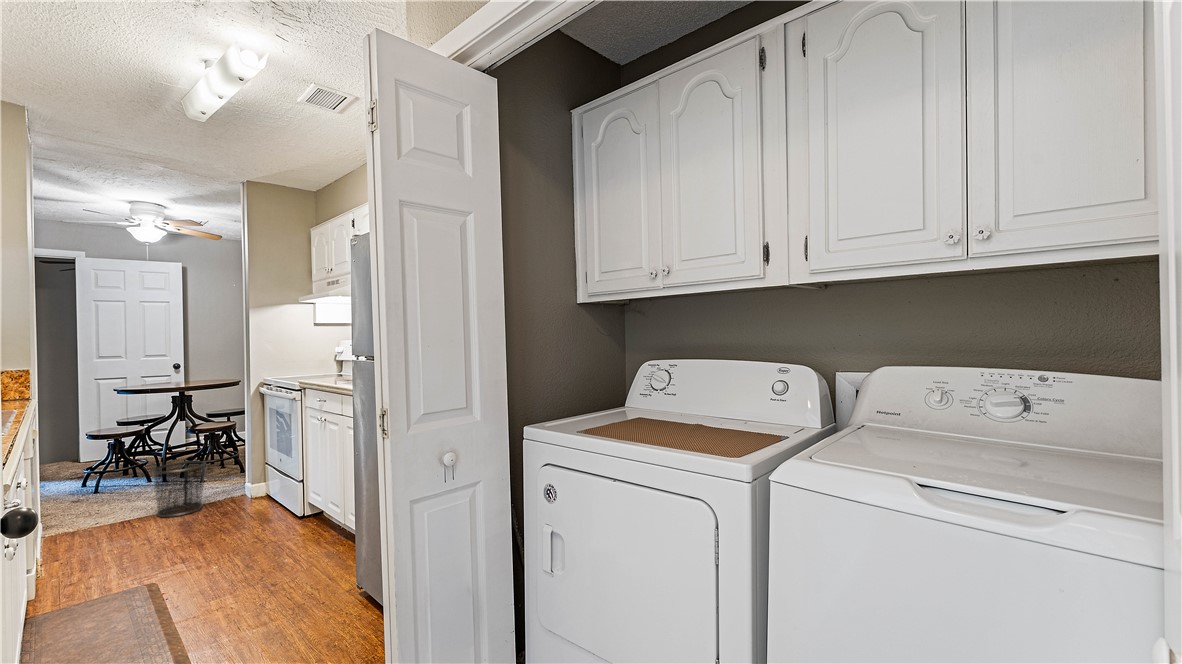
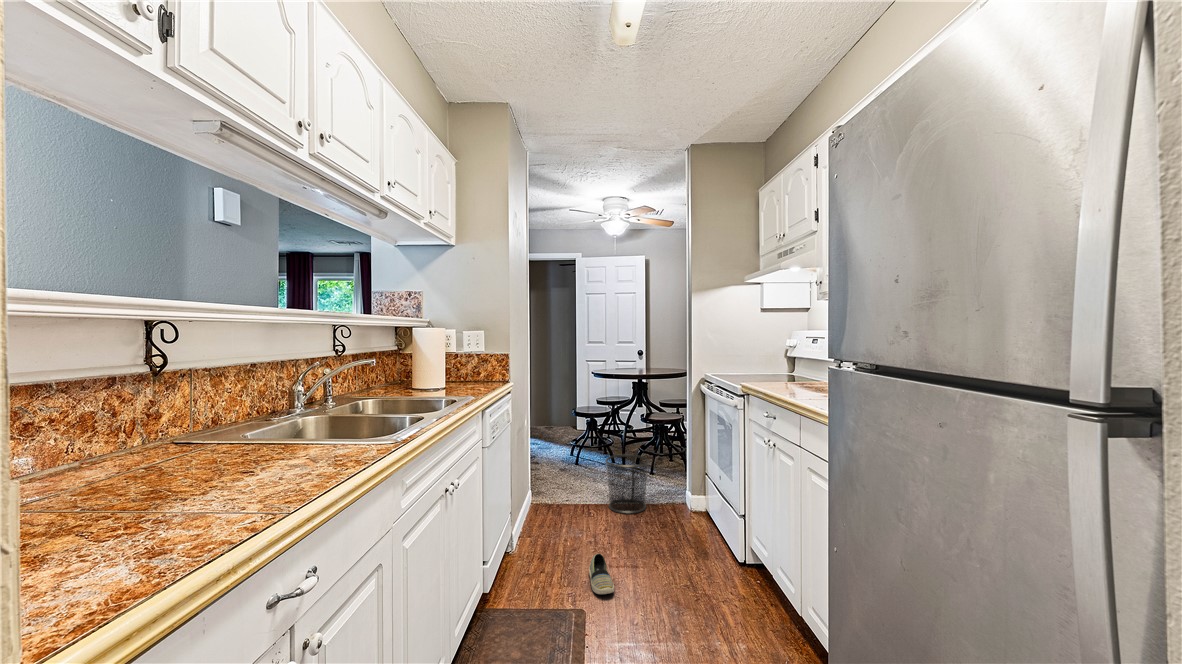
shoe: none [152,541,185,568] -> present [589,553,614,594]

